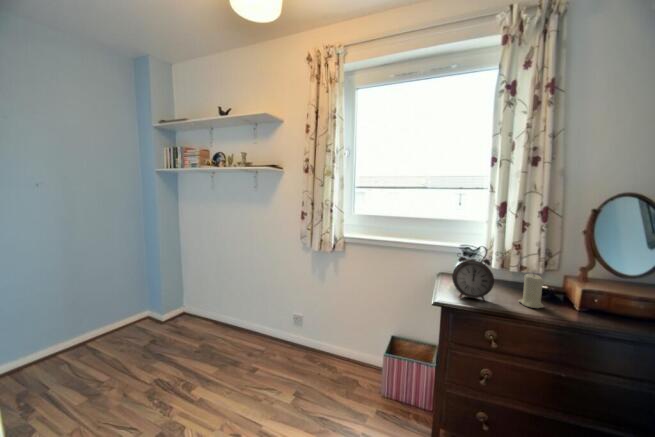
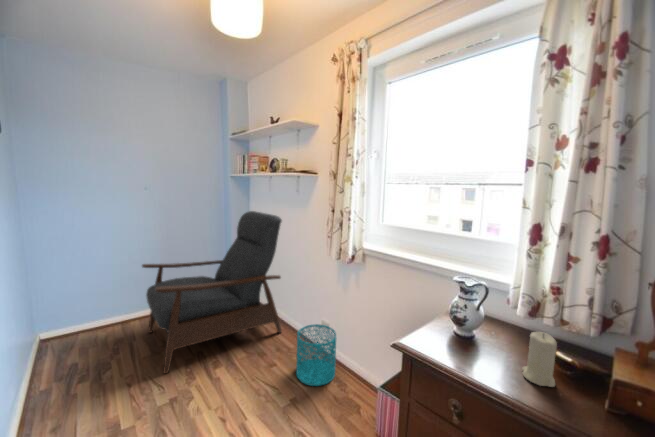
chair: none [47,211,244,417] -> present [142,211,282,373]
alarm clock: present [452,256,494,302] -> none [435,286,488,357]
wastebasket: none [282,316,321,376] -> present [296,324,336,386]

